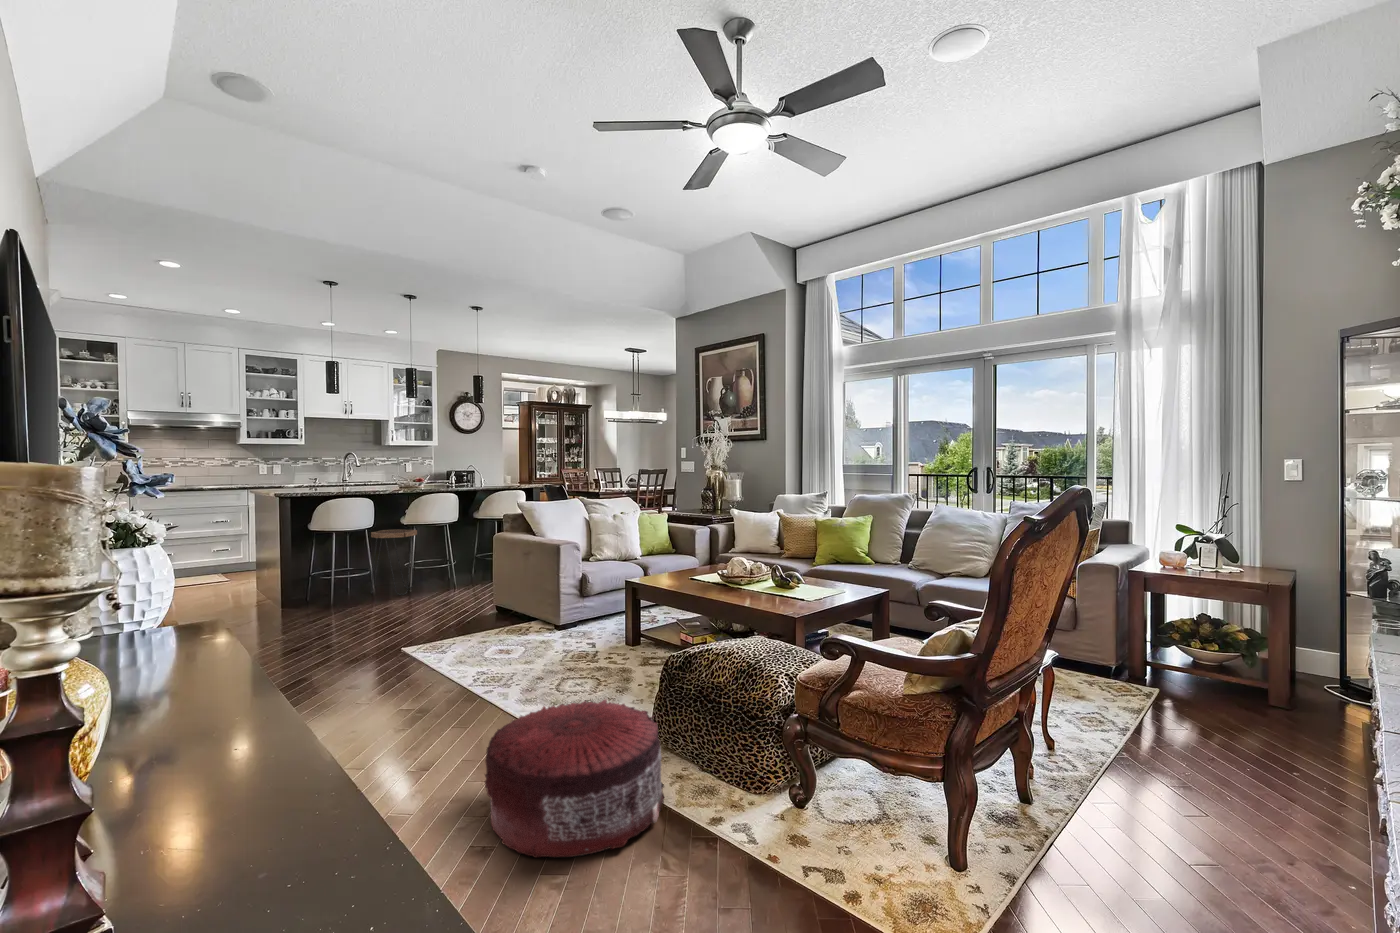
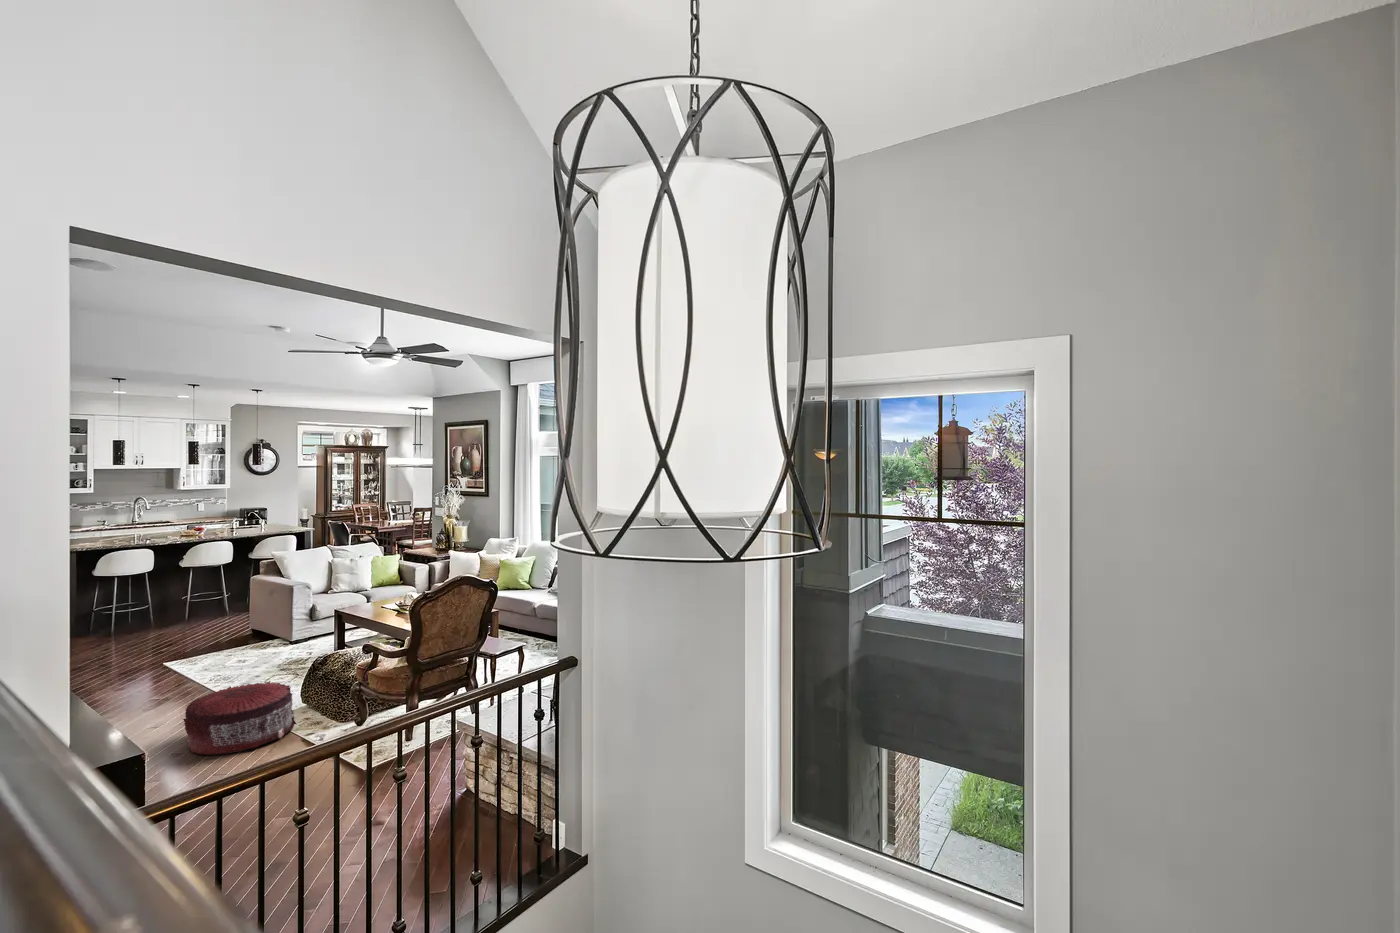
side table: present [370,530,417,595] -> none [150,571,194,623]

